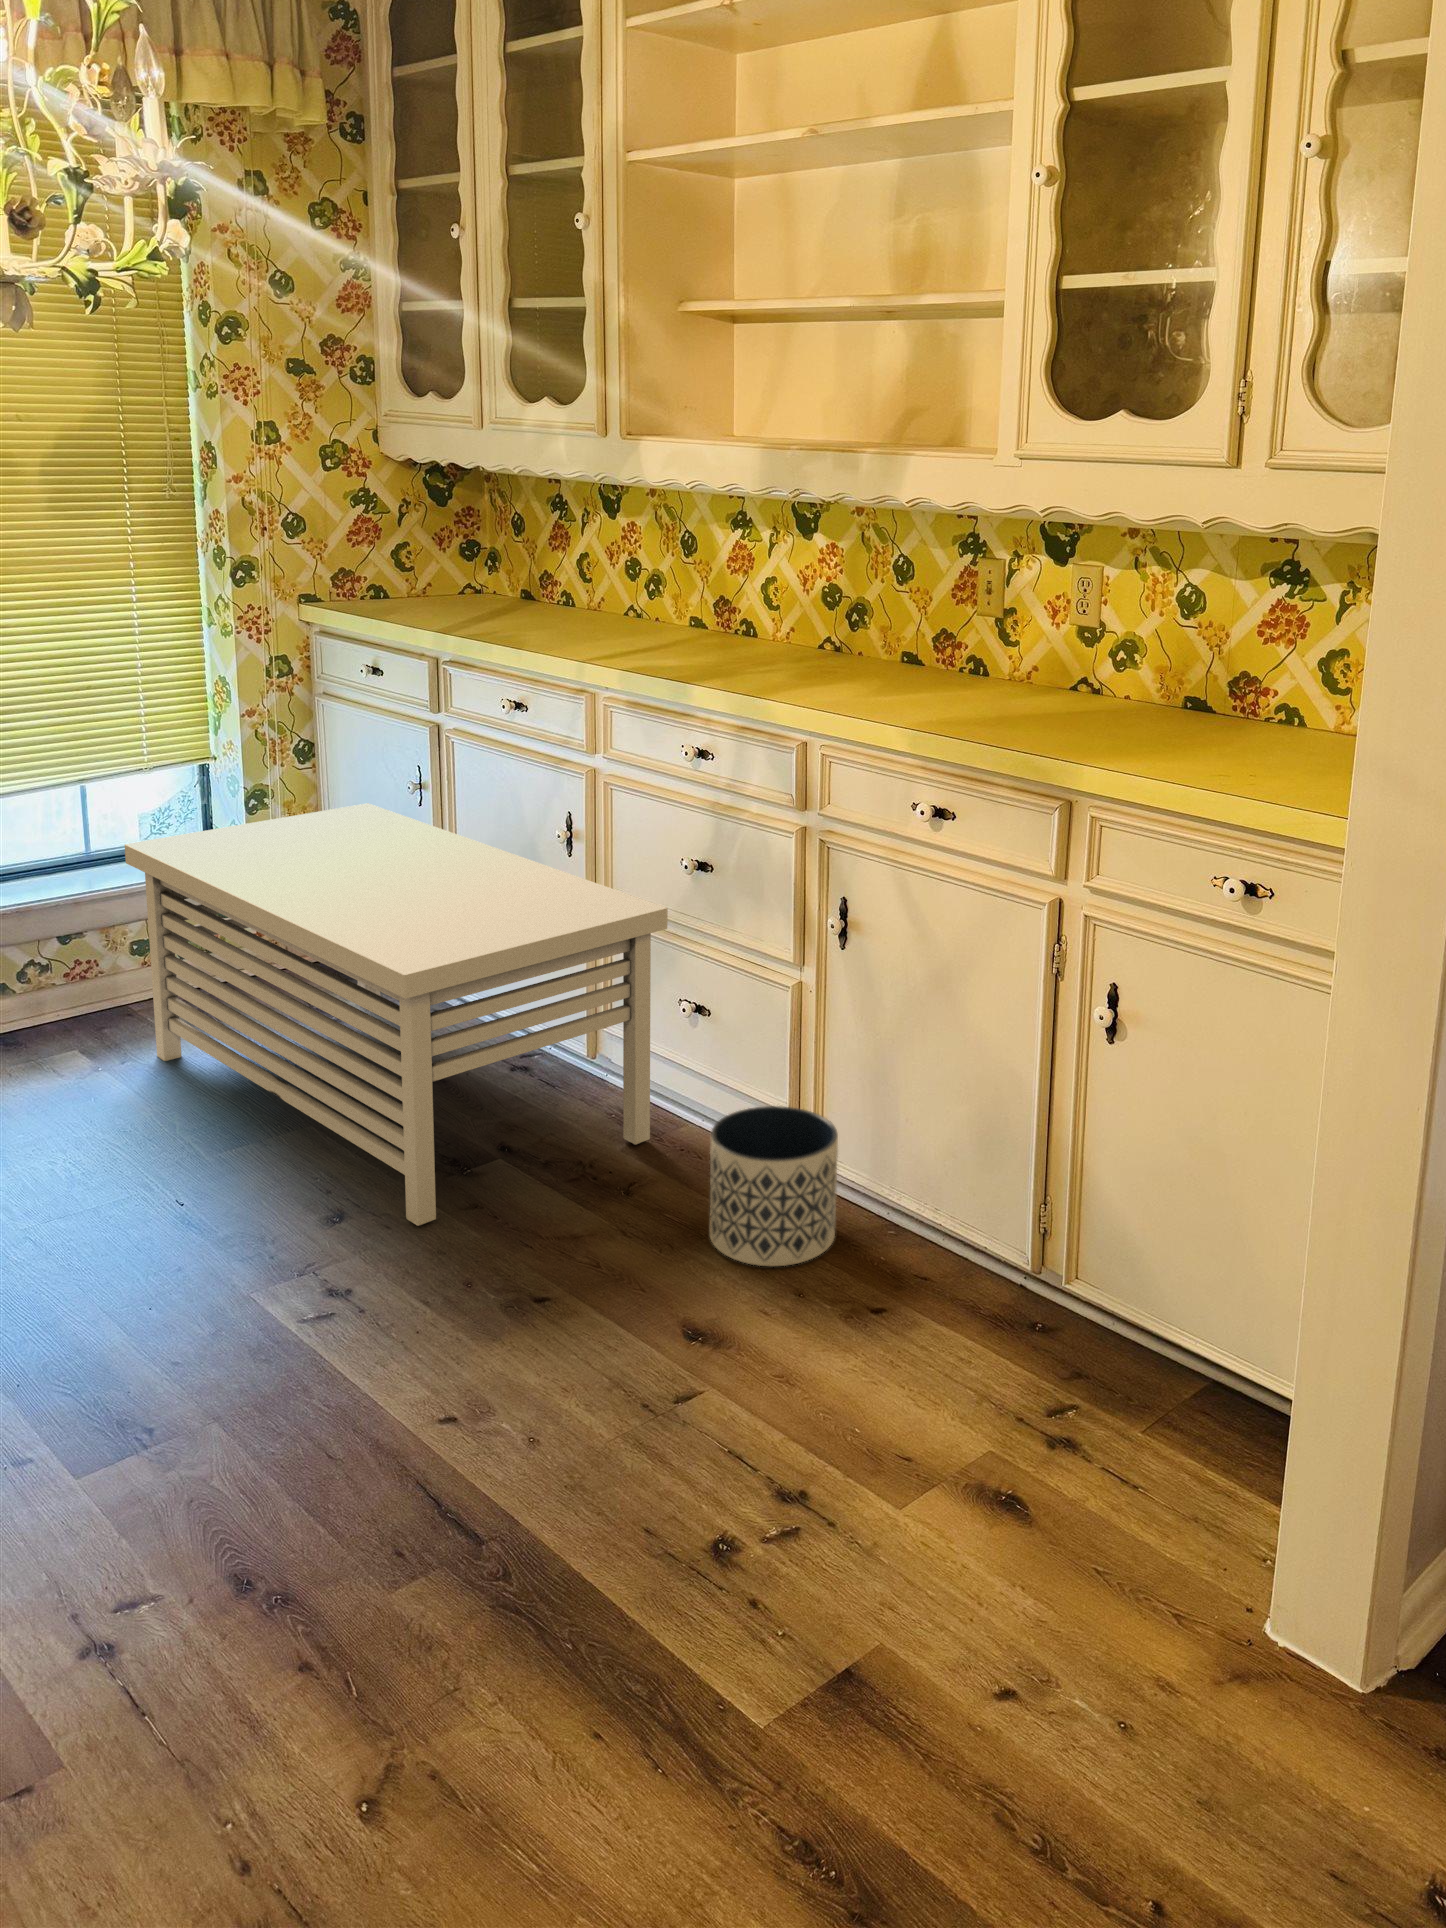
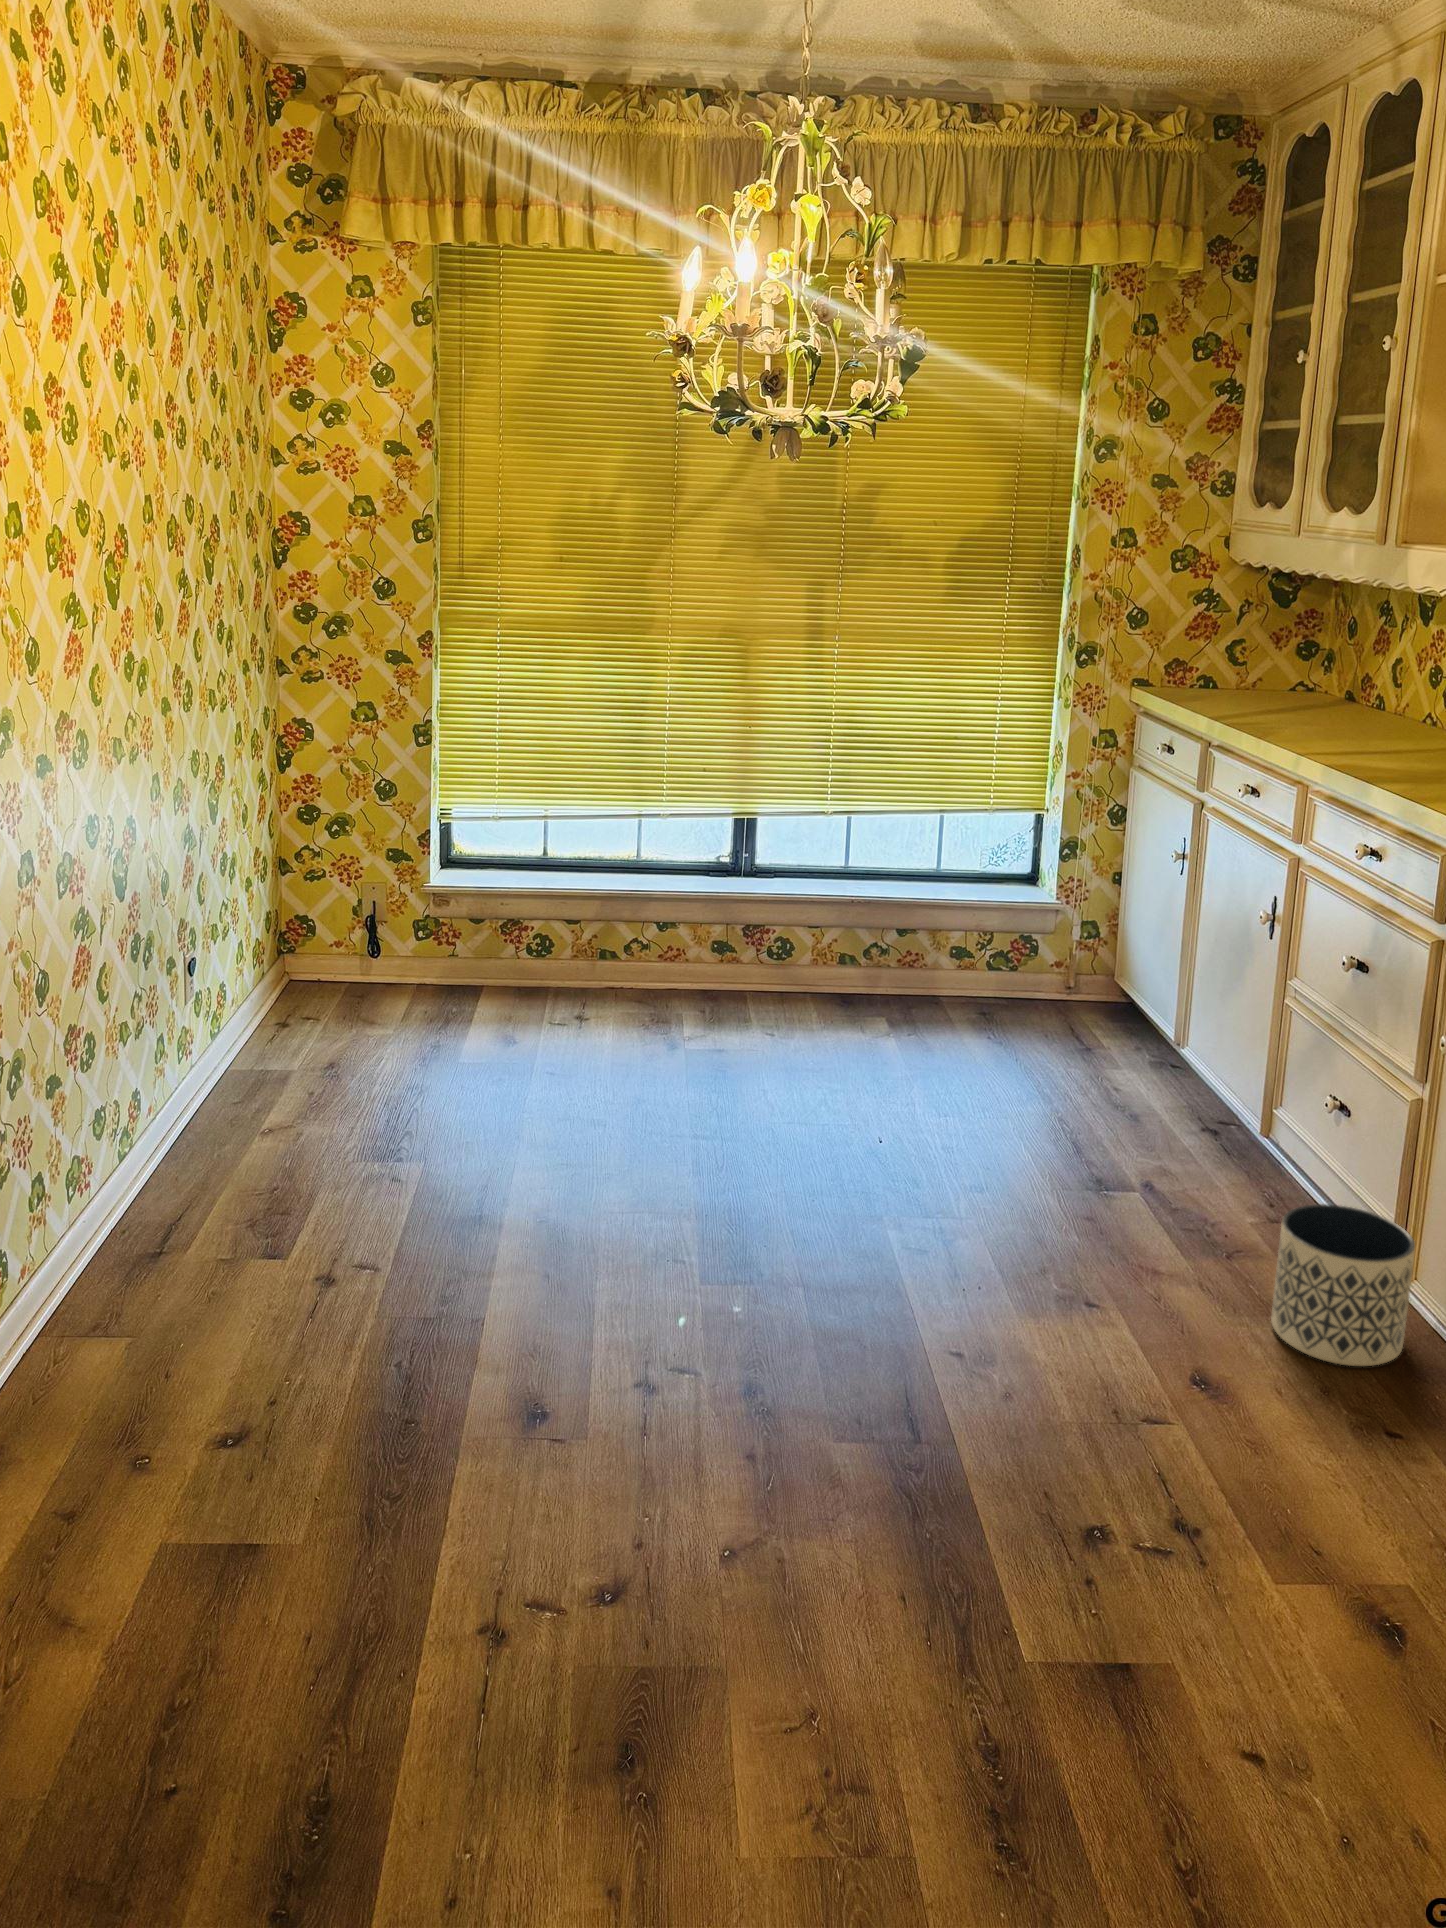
storage bench: present [125,803,668,1226] -> none [930,862,1324,1220]

